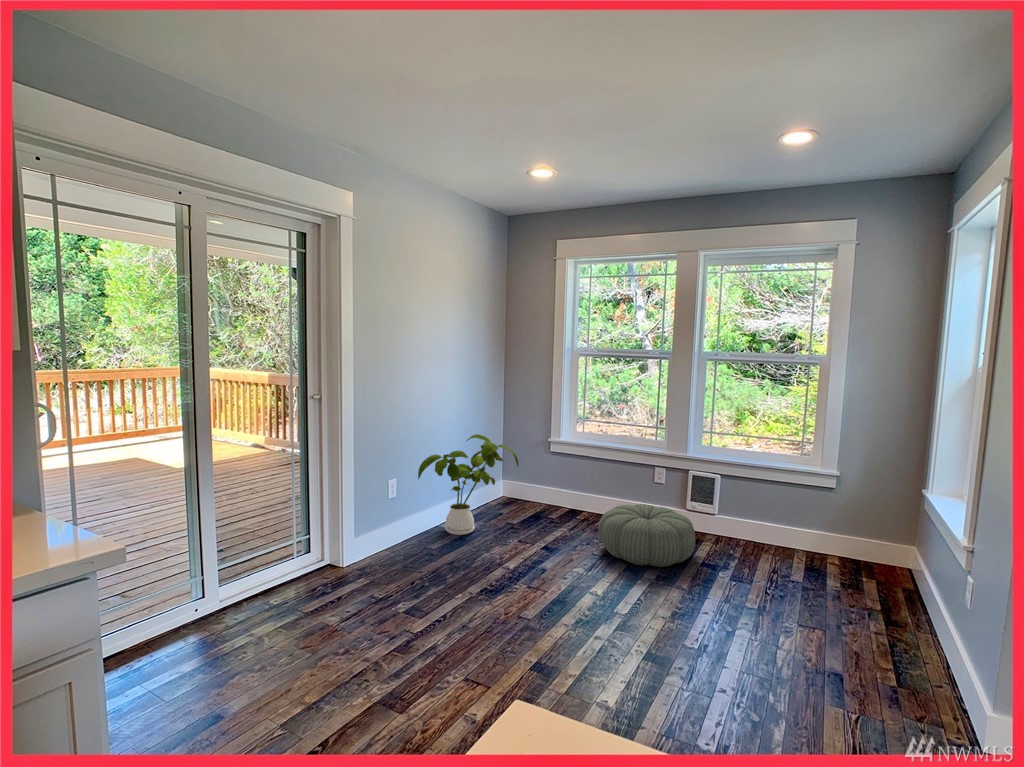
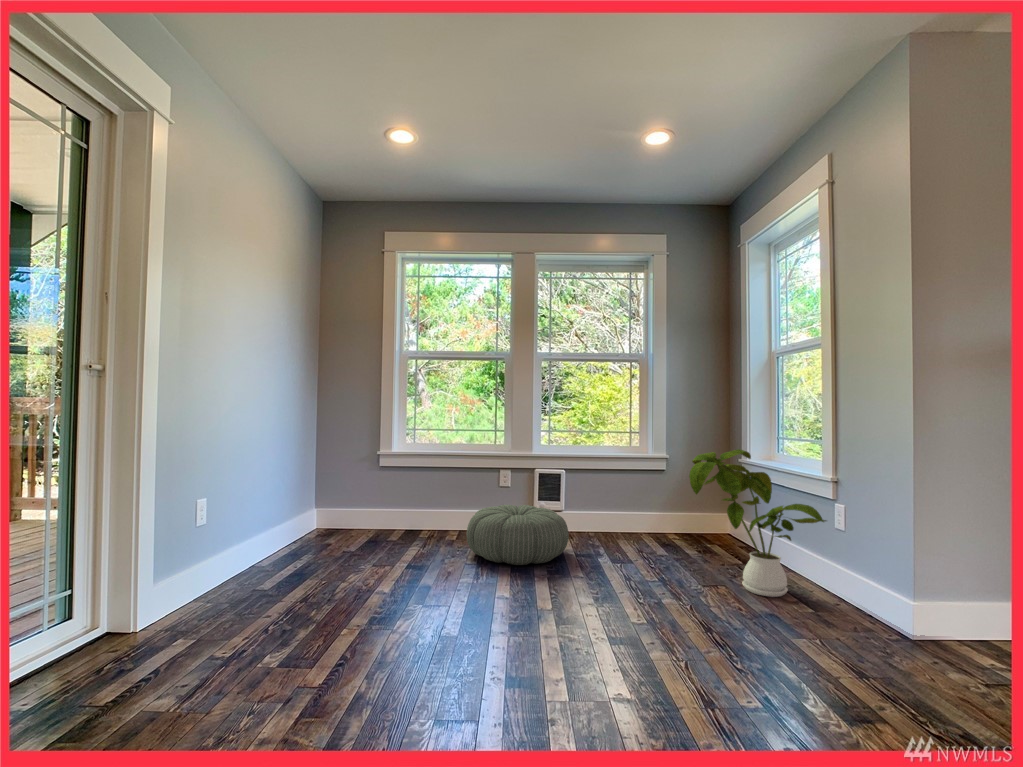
house plant: present [418,434,519,535] -> present [689,449,826,597]

